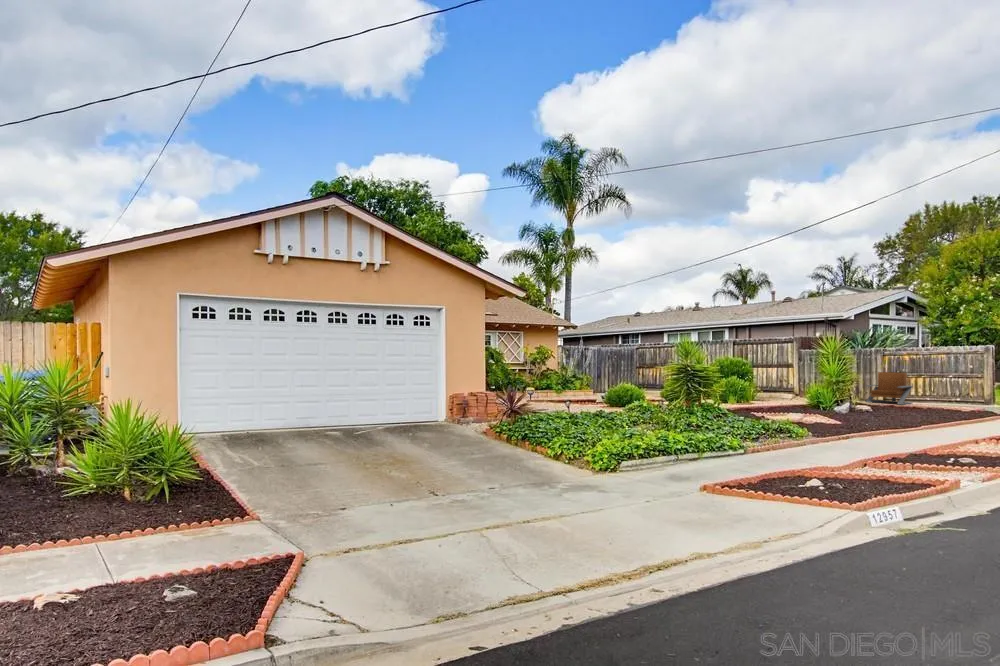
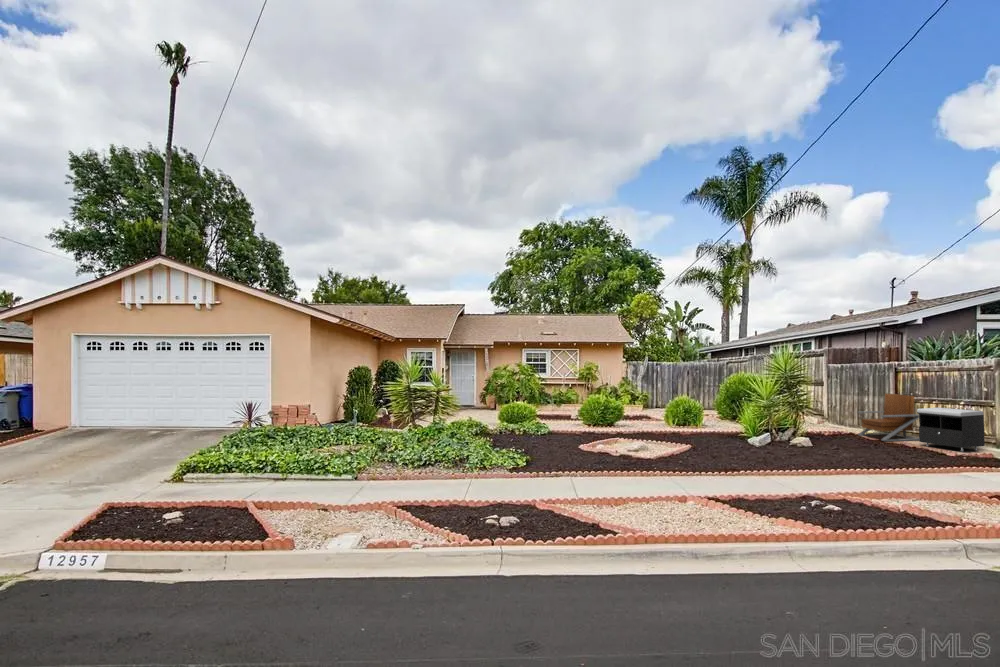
storage bench: none [929,380,970,408] -> present [917,407,985,451]

